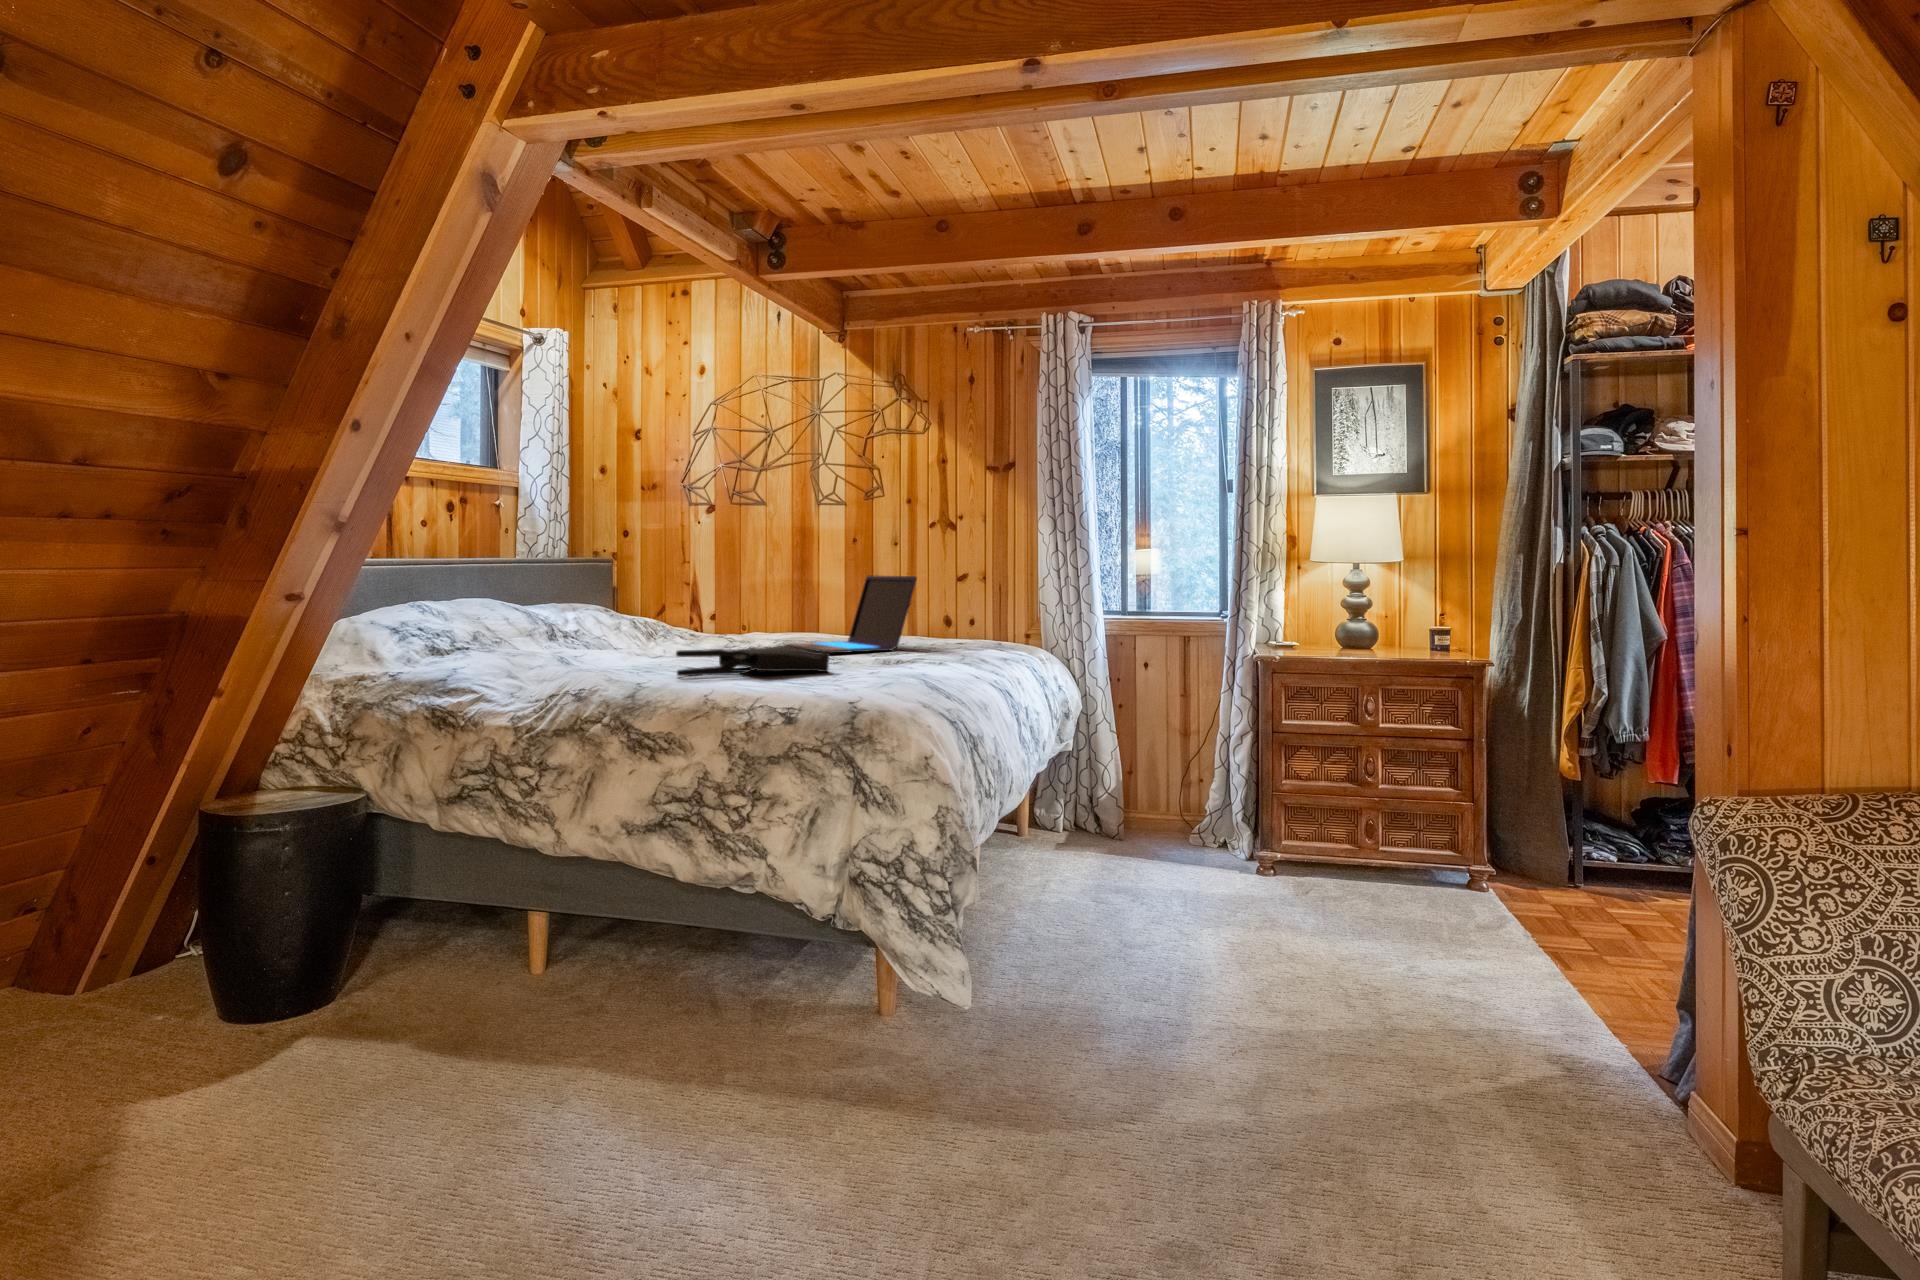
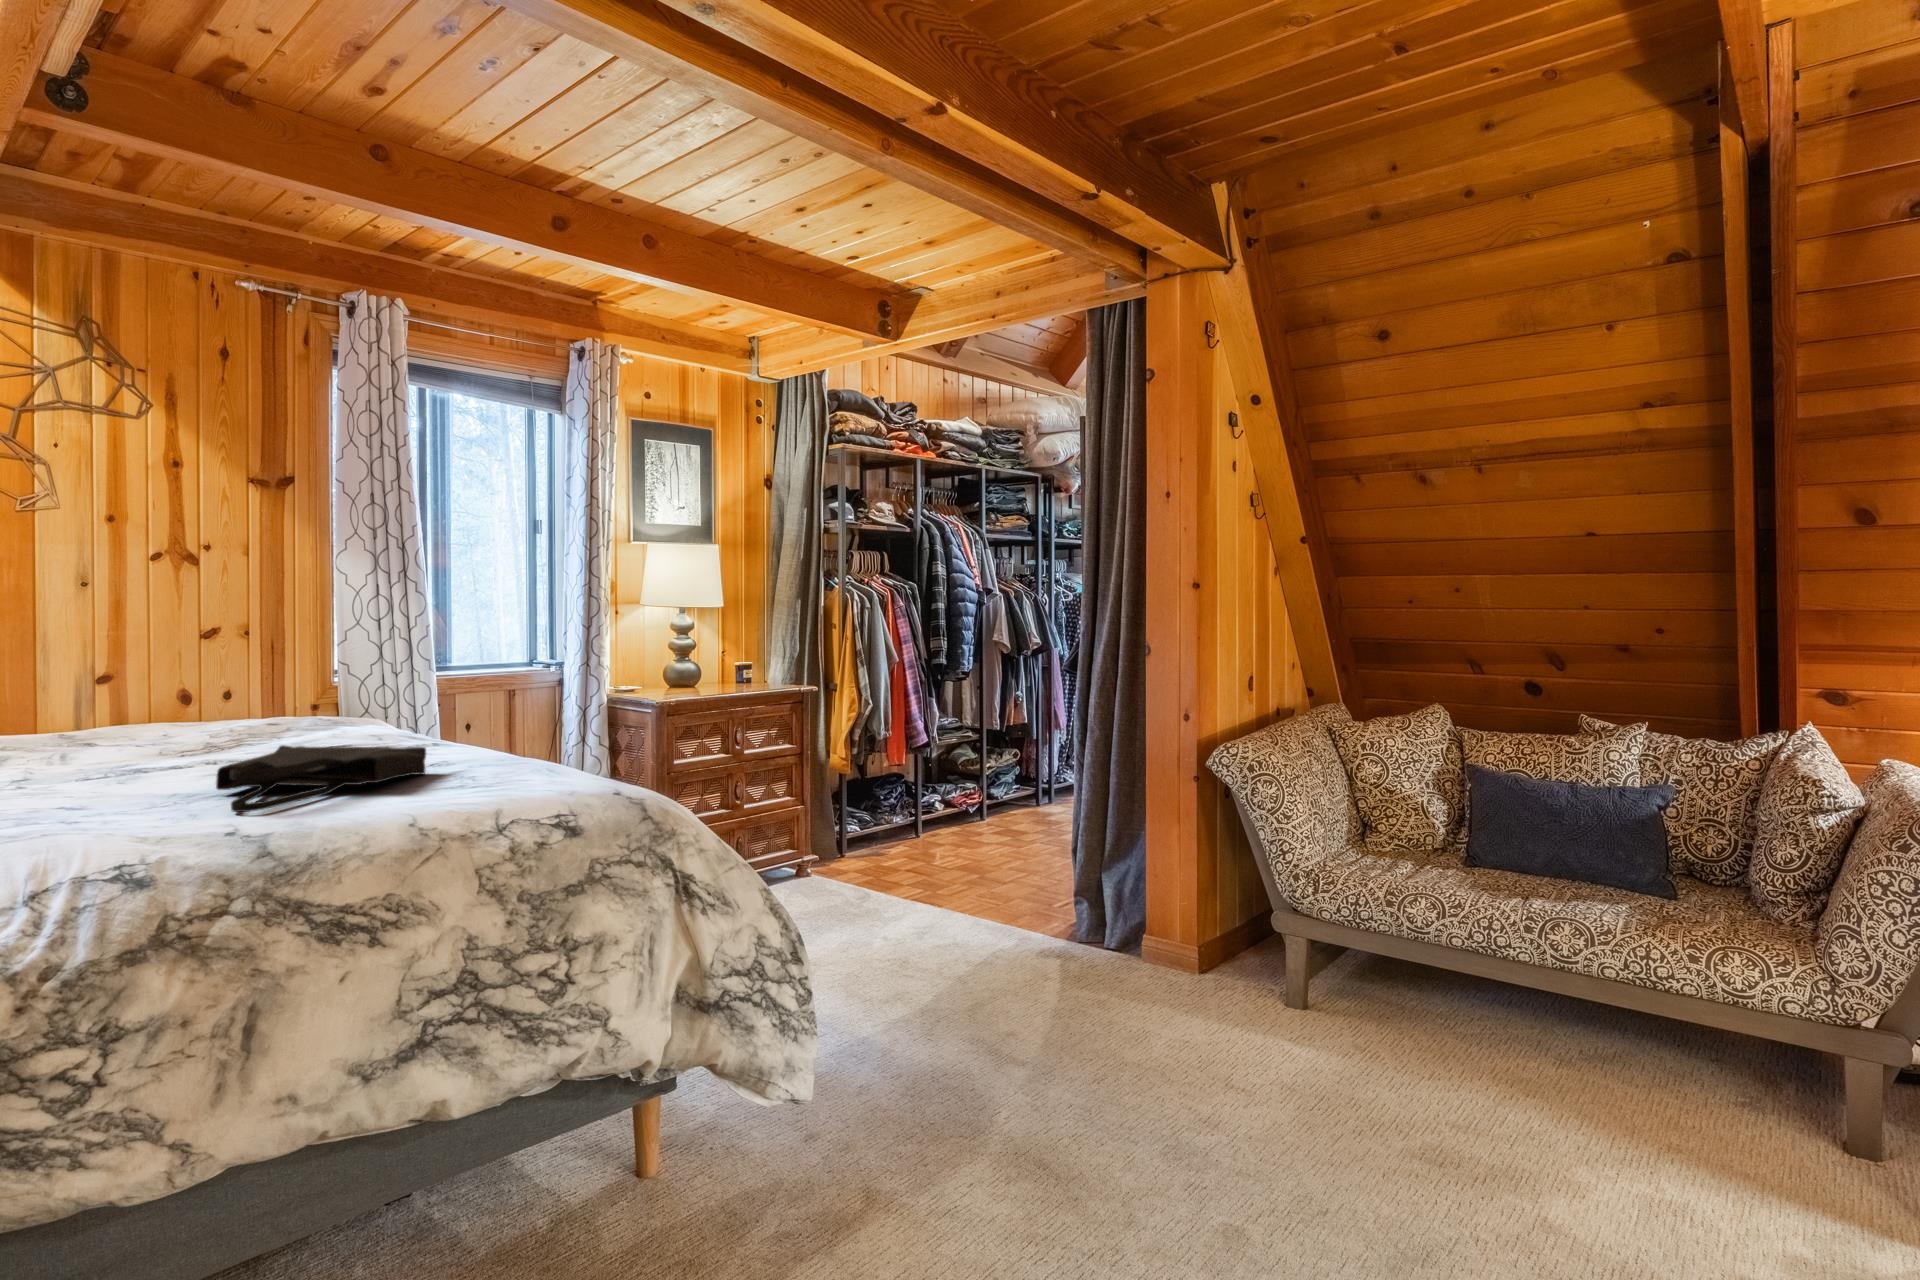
laptop: present [784,576,917,653] -> none [88,634,333,757]

